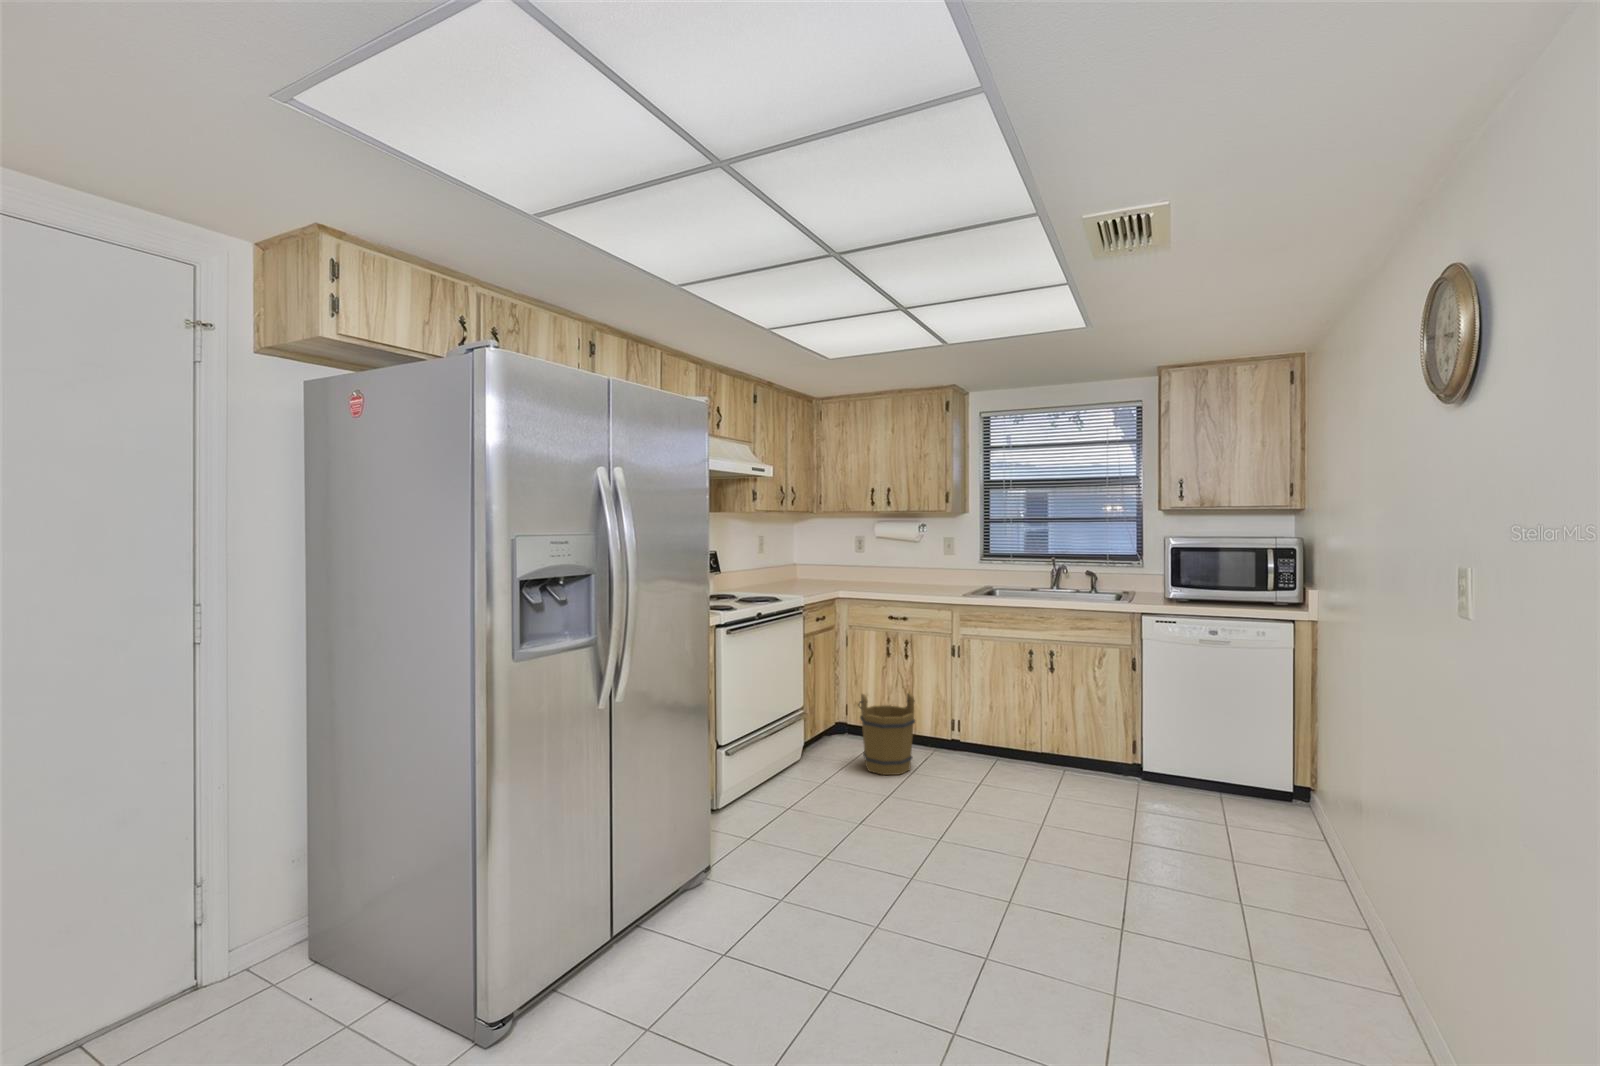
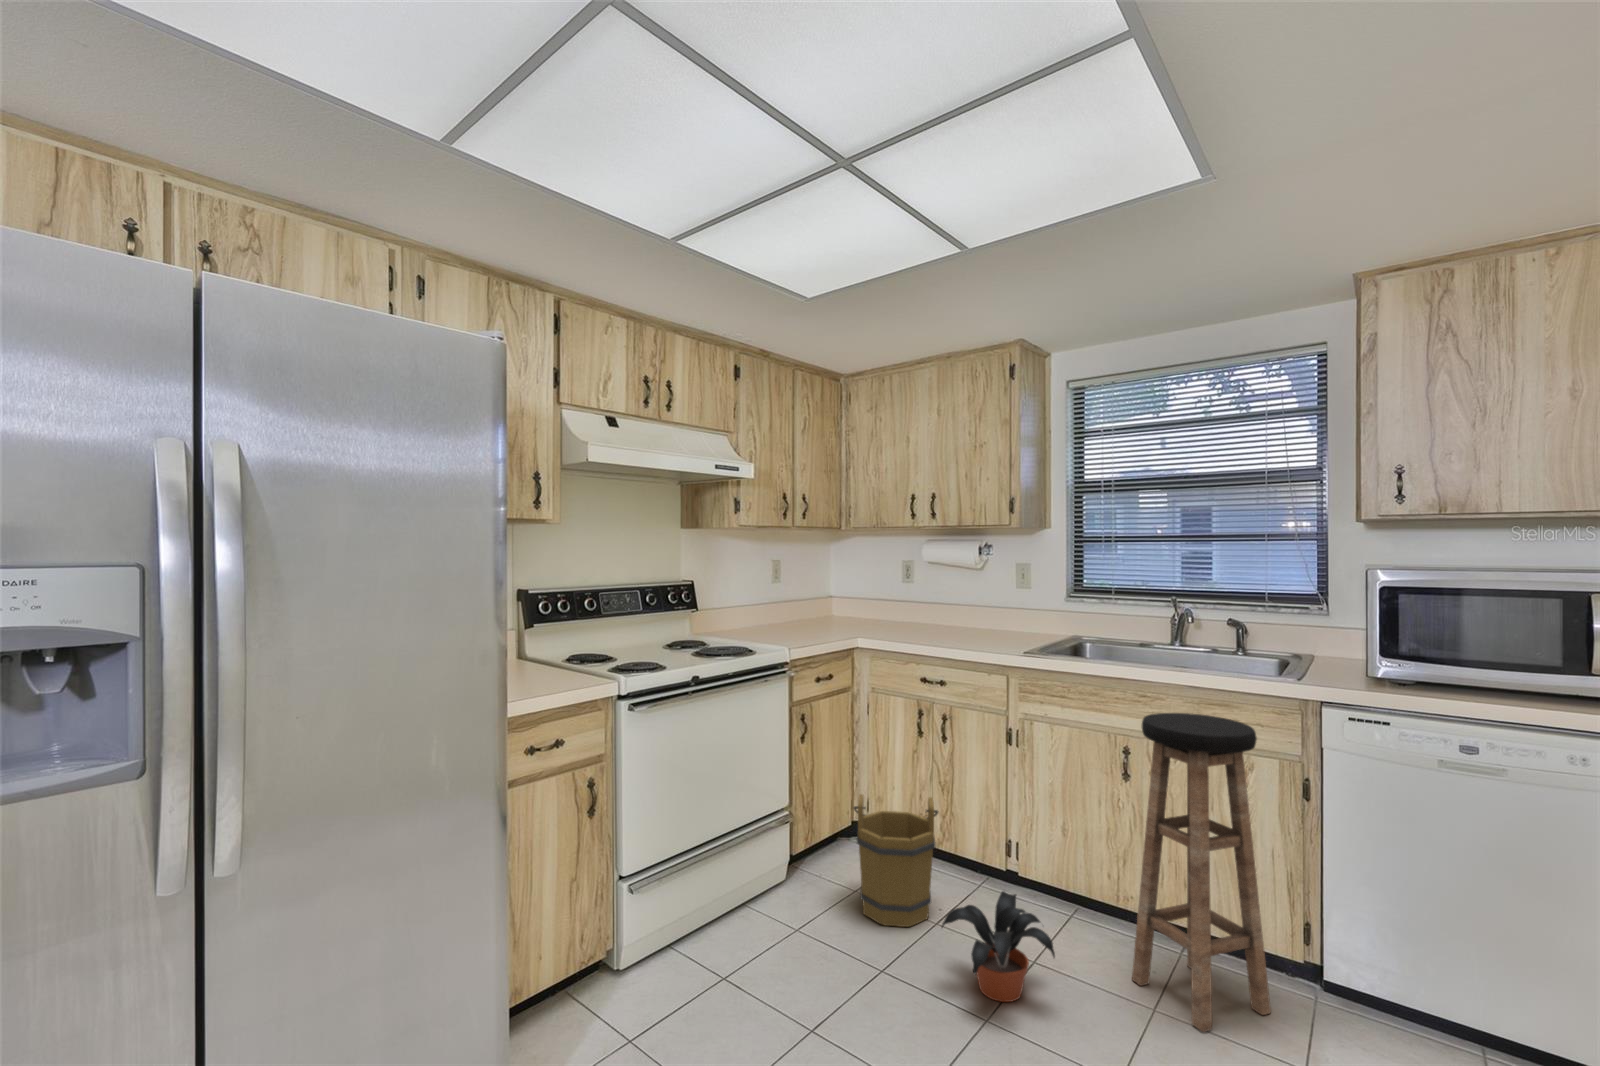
bar stool: none [1040,625,1116,801] -> present [1132,713,1271,1032]
potted plant: none [933,740,1002,800] -> present [942,891,1055,1002]

